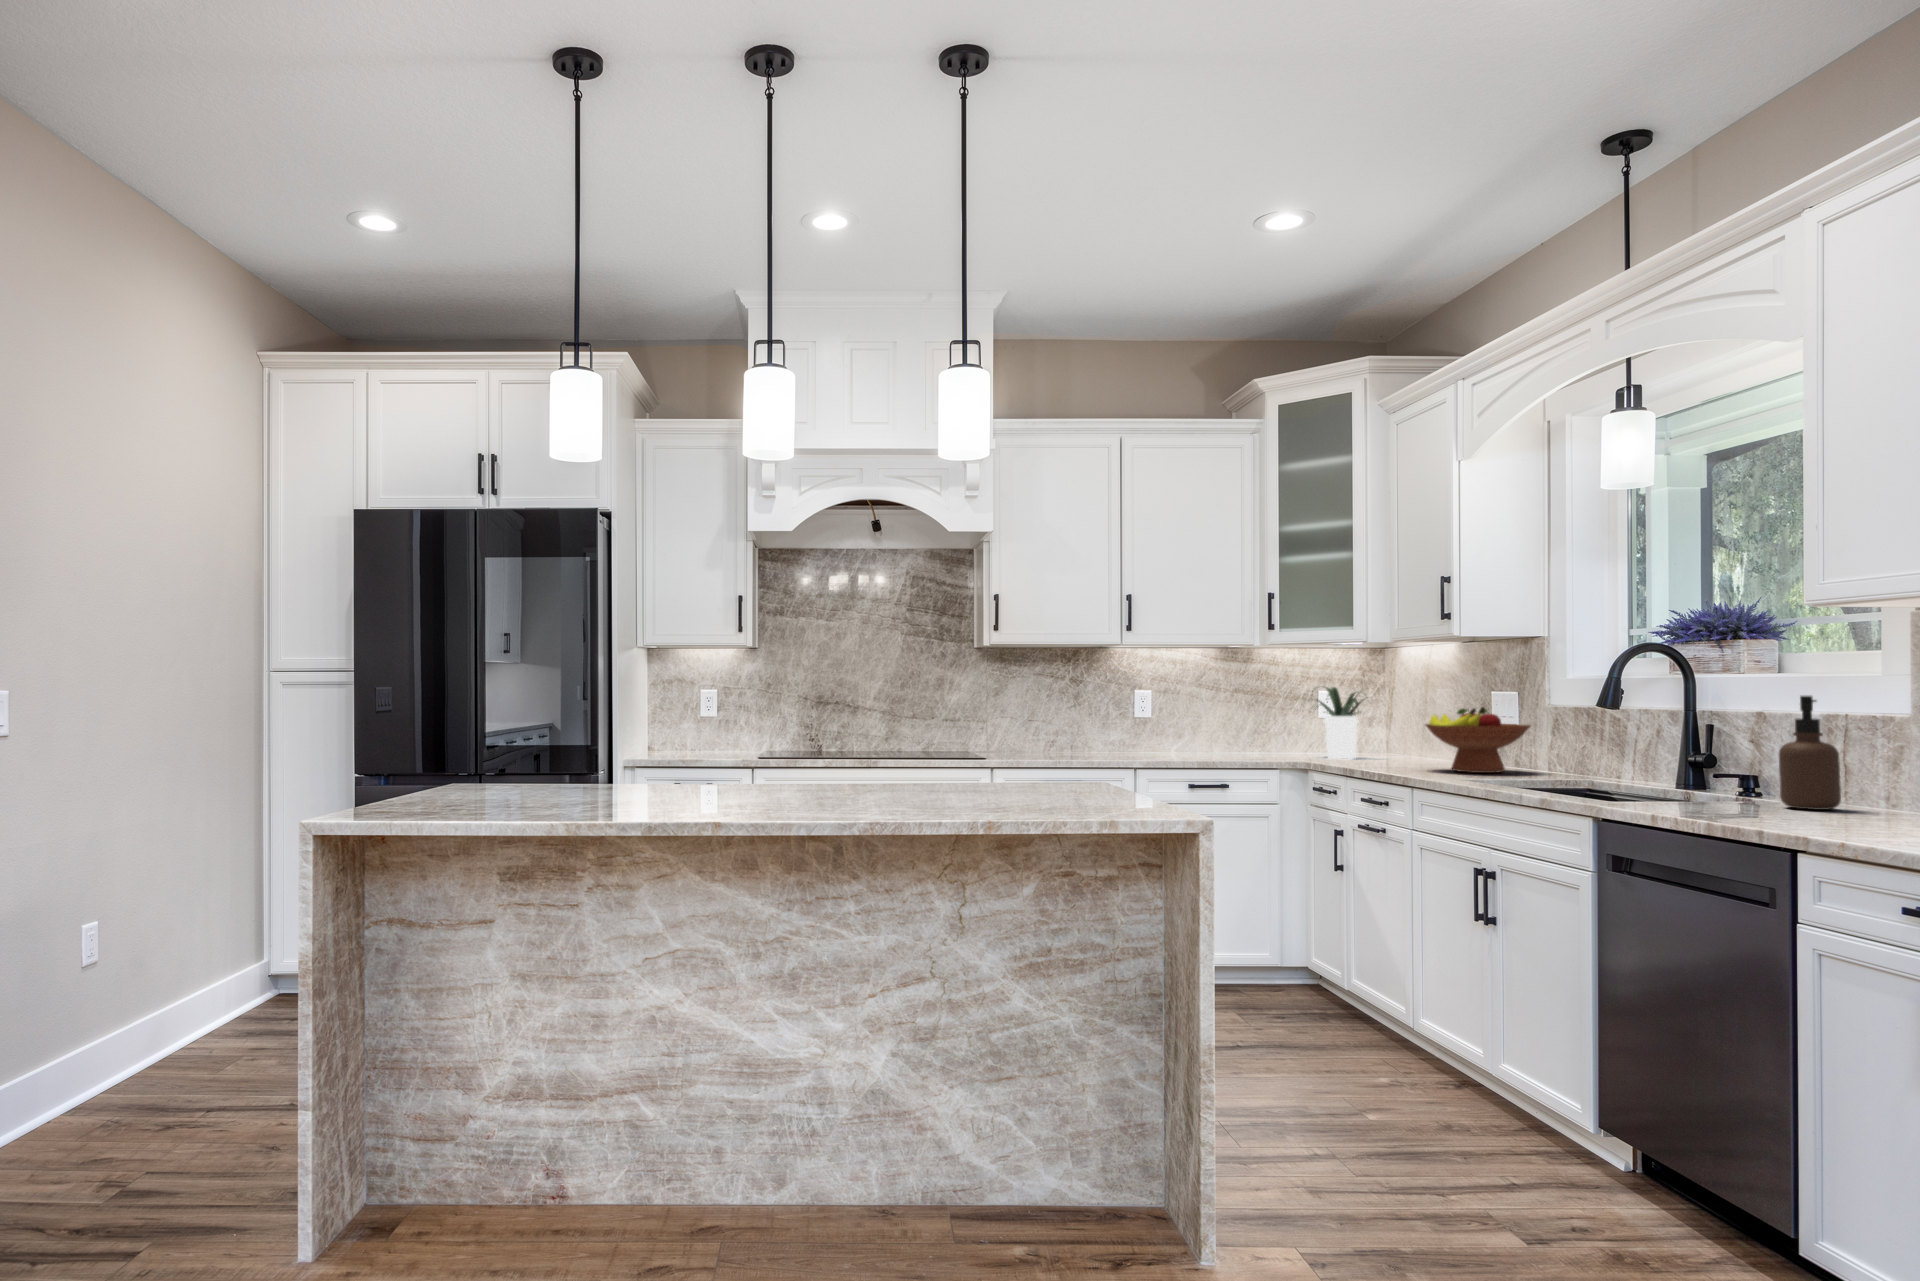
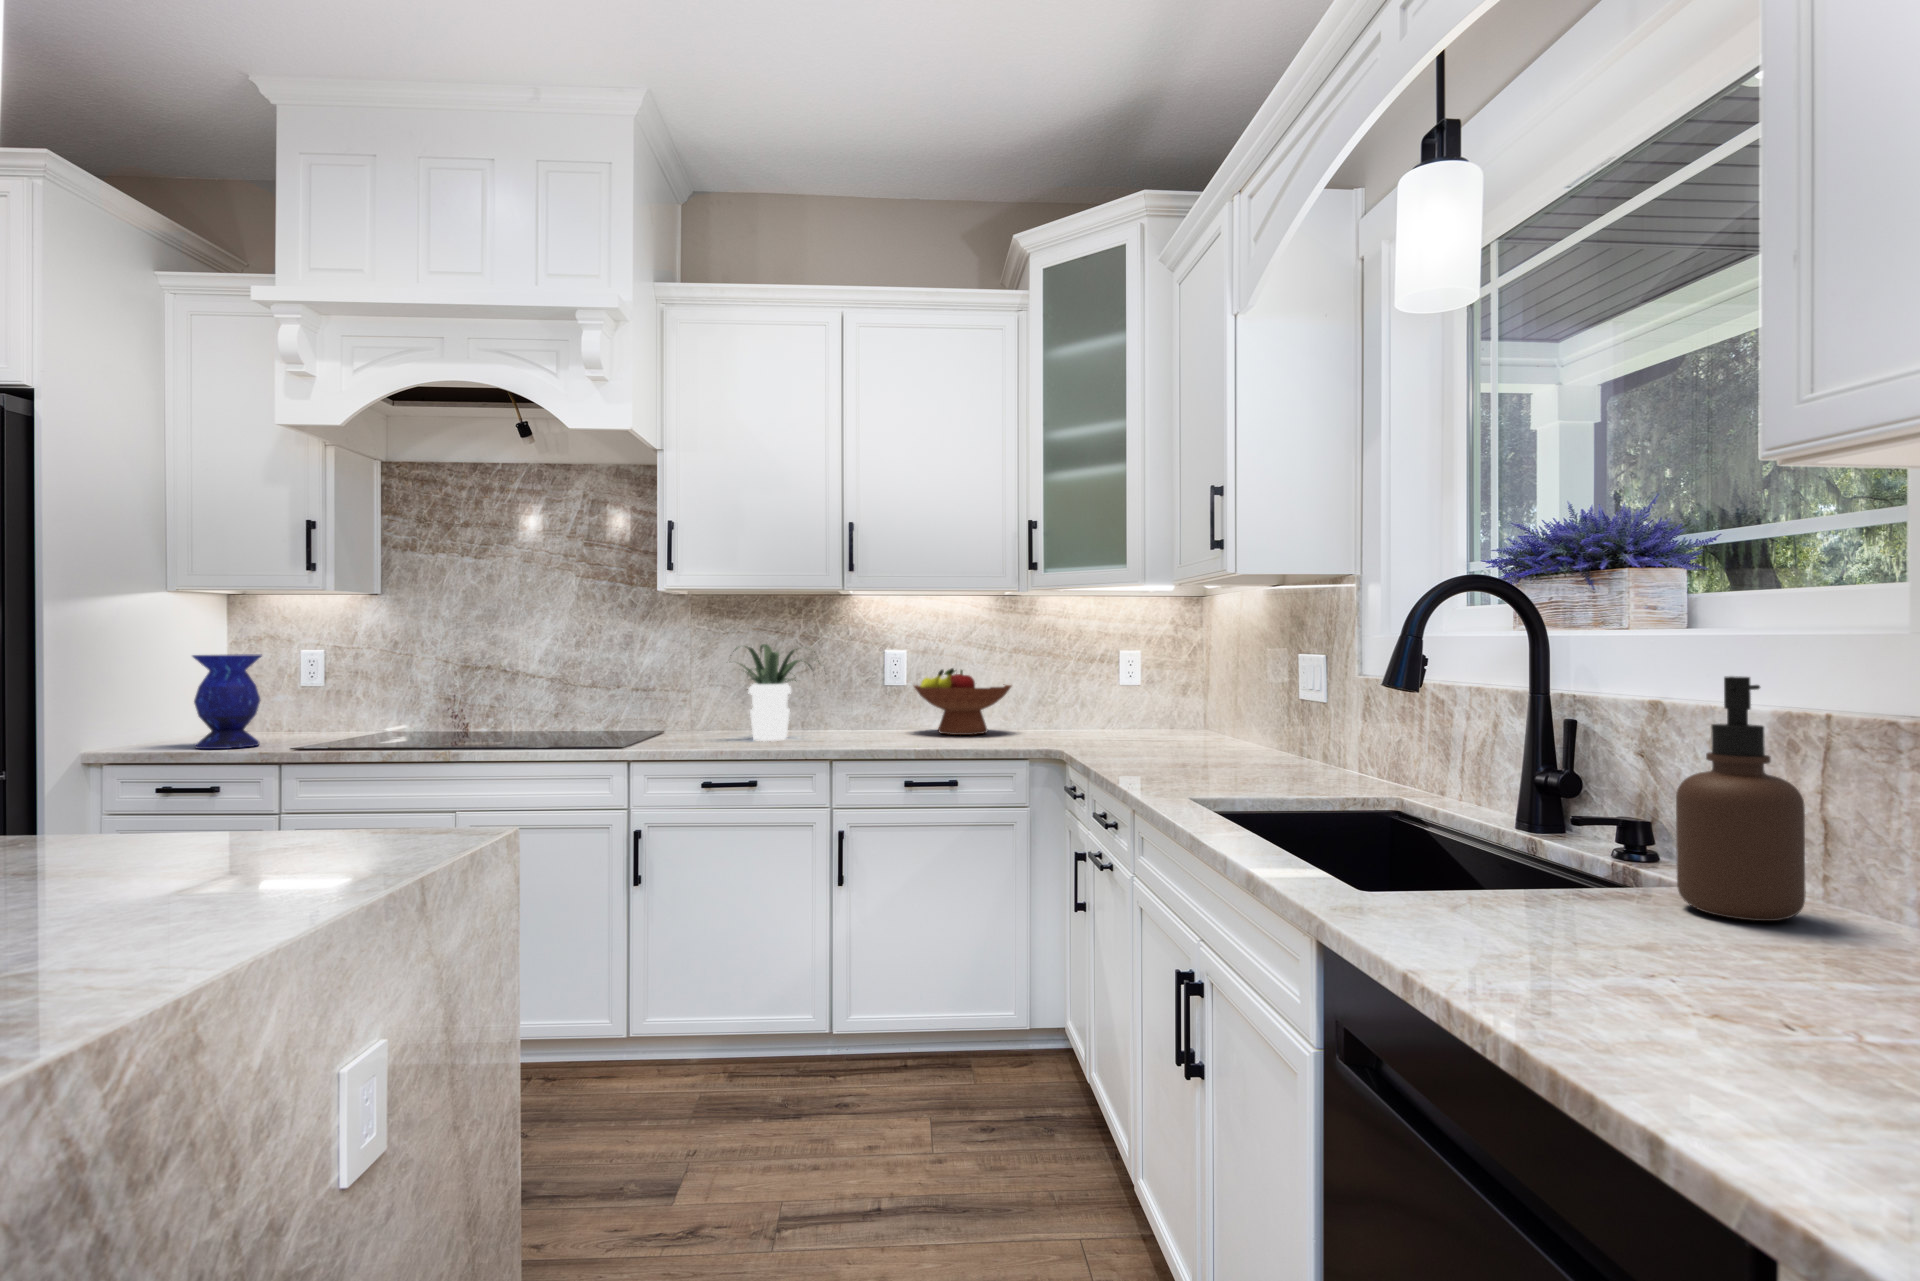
potted plant: present [1312,687,1367,759] -> present [733,644,819,741]
vase: none [667,693,711,763] -> present [193,654,261,749]
fruit bowl: present [1426,707,1530,773] -> present [914,668,1011,735]

